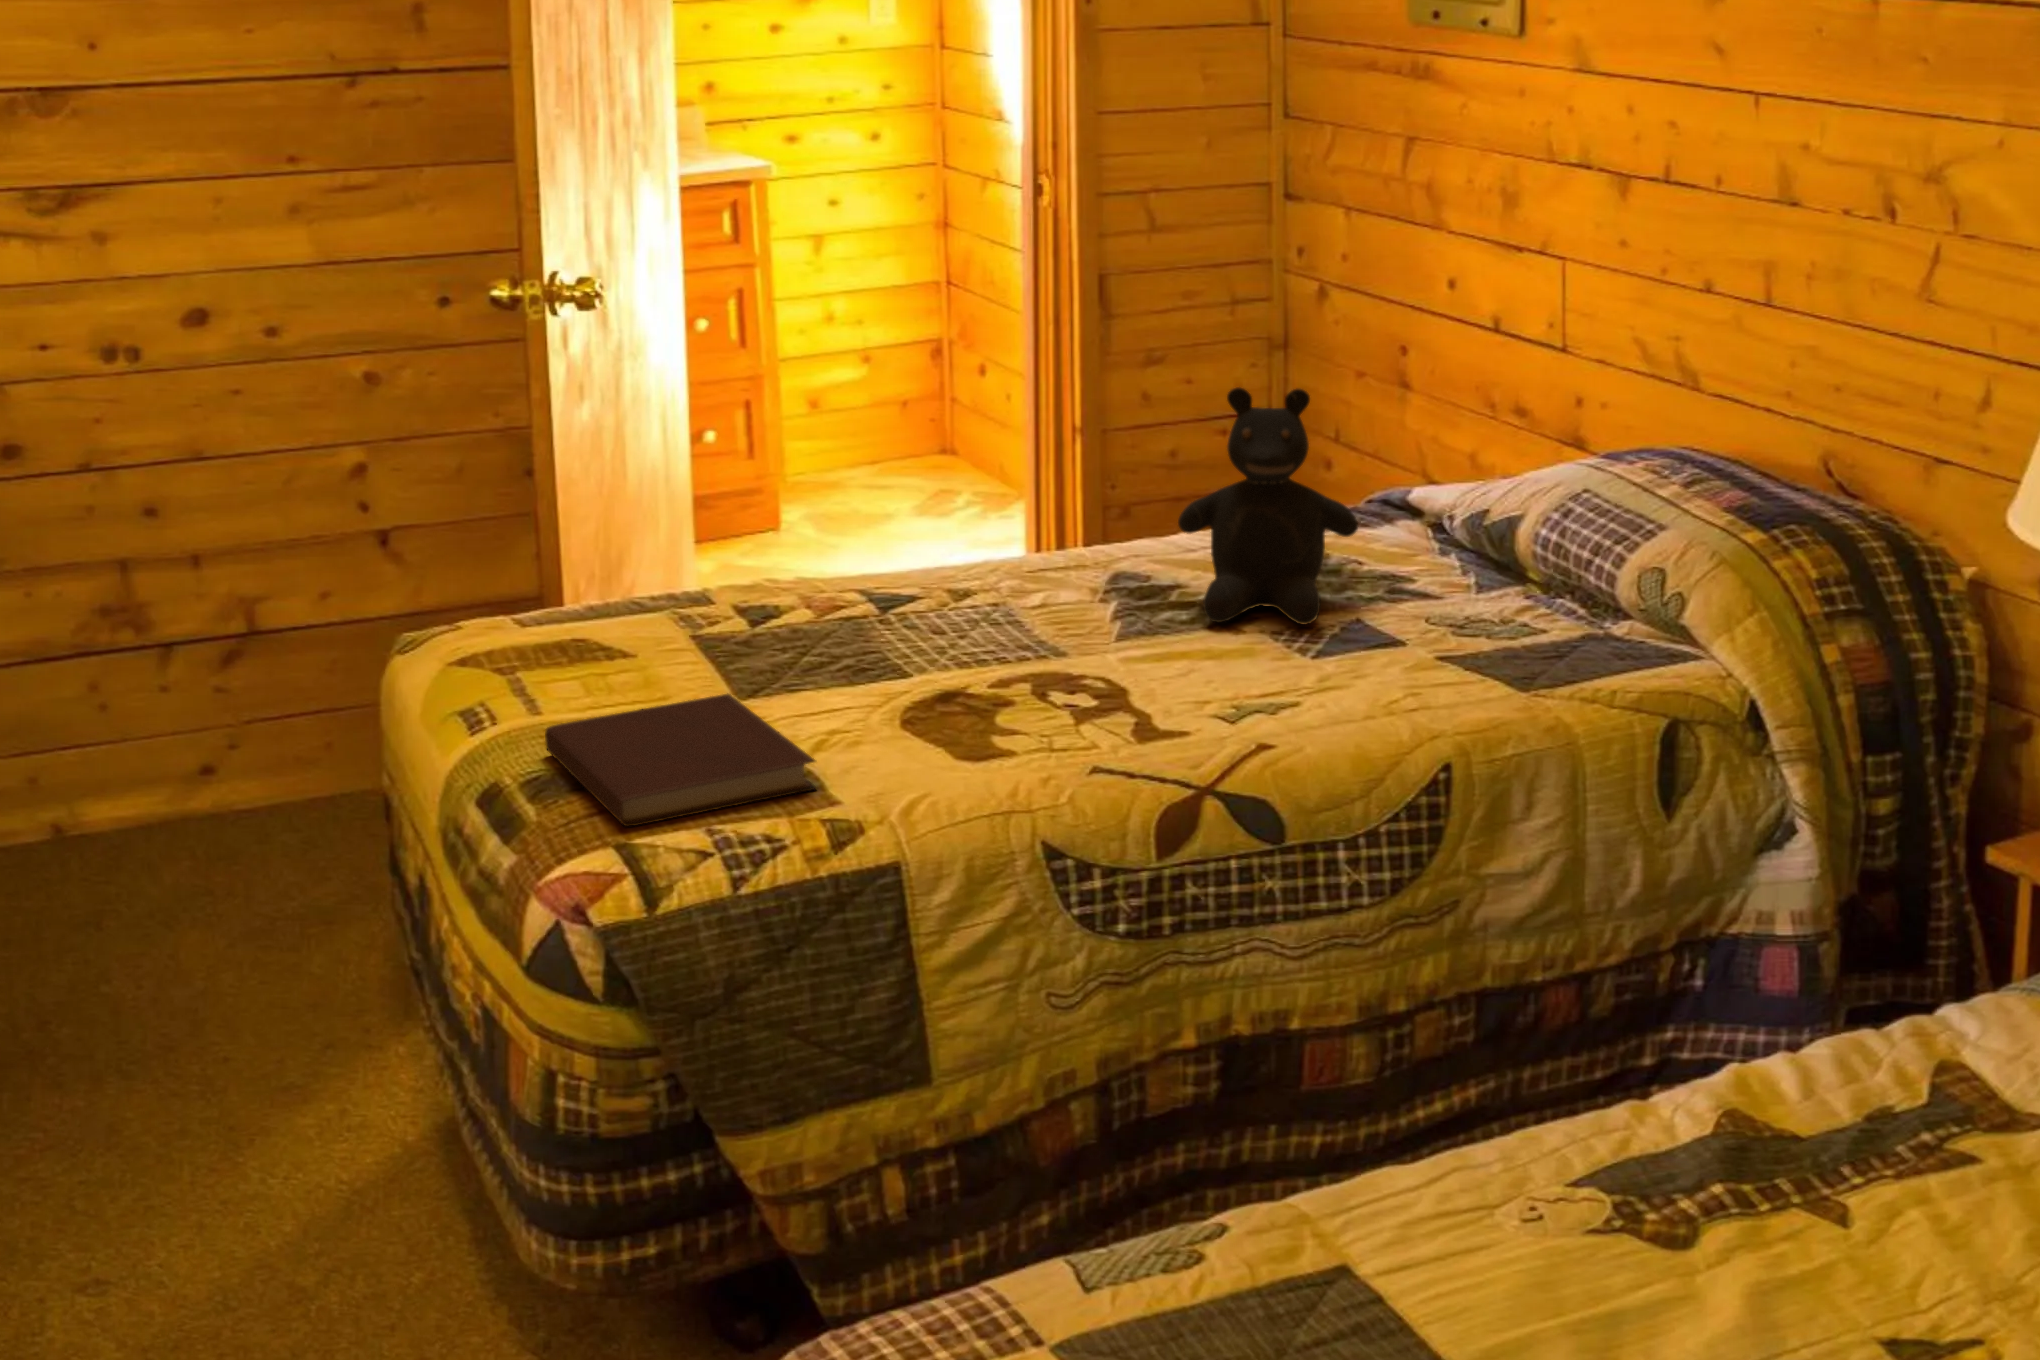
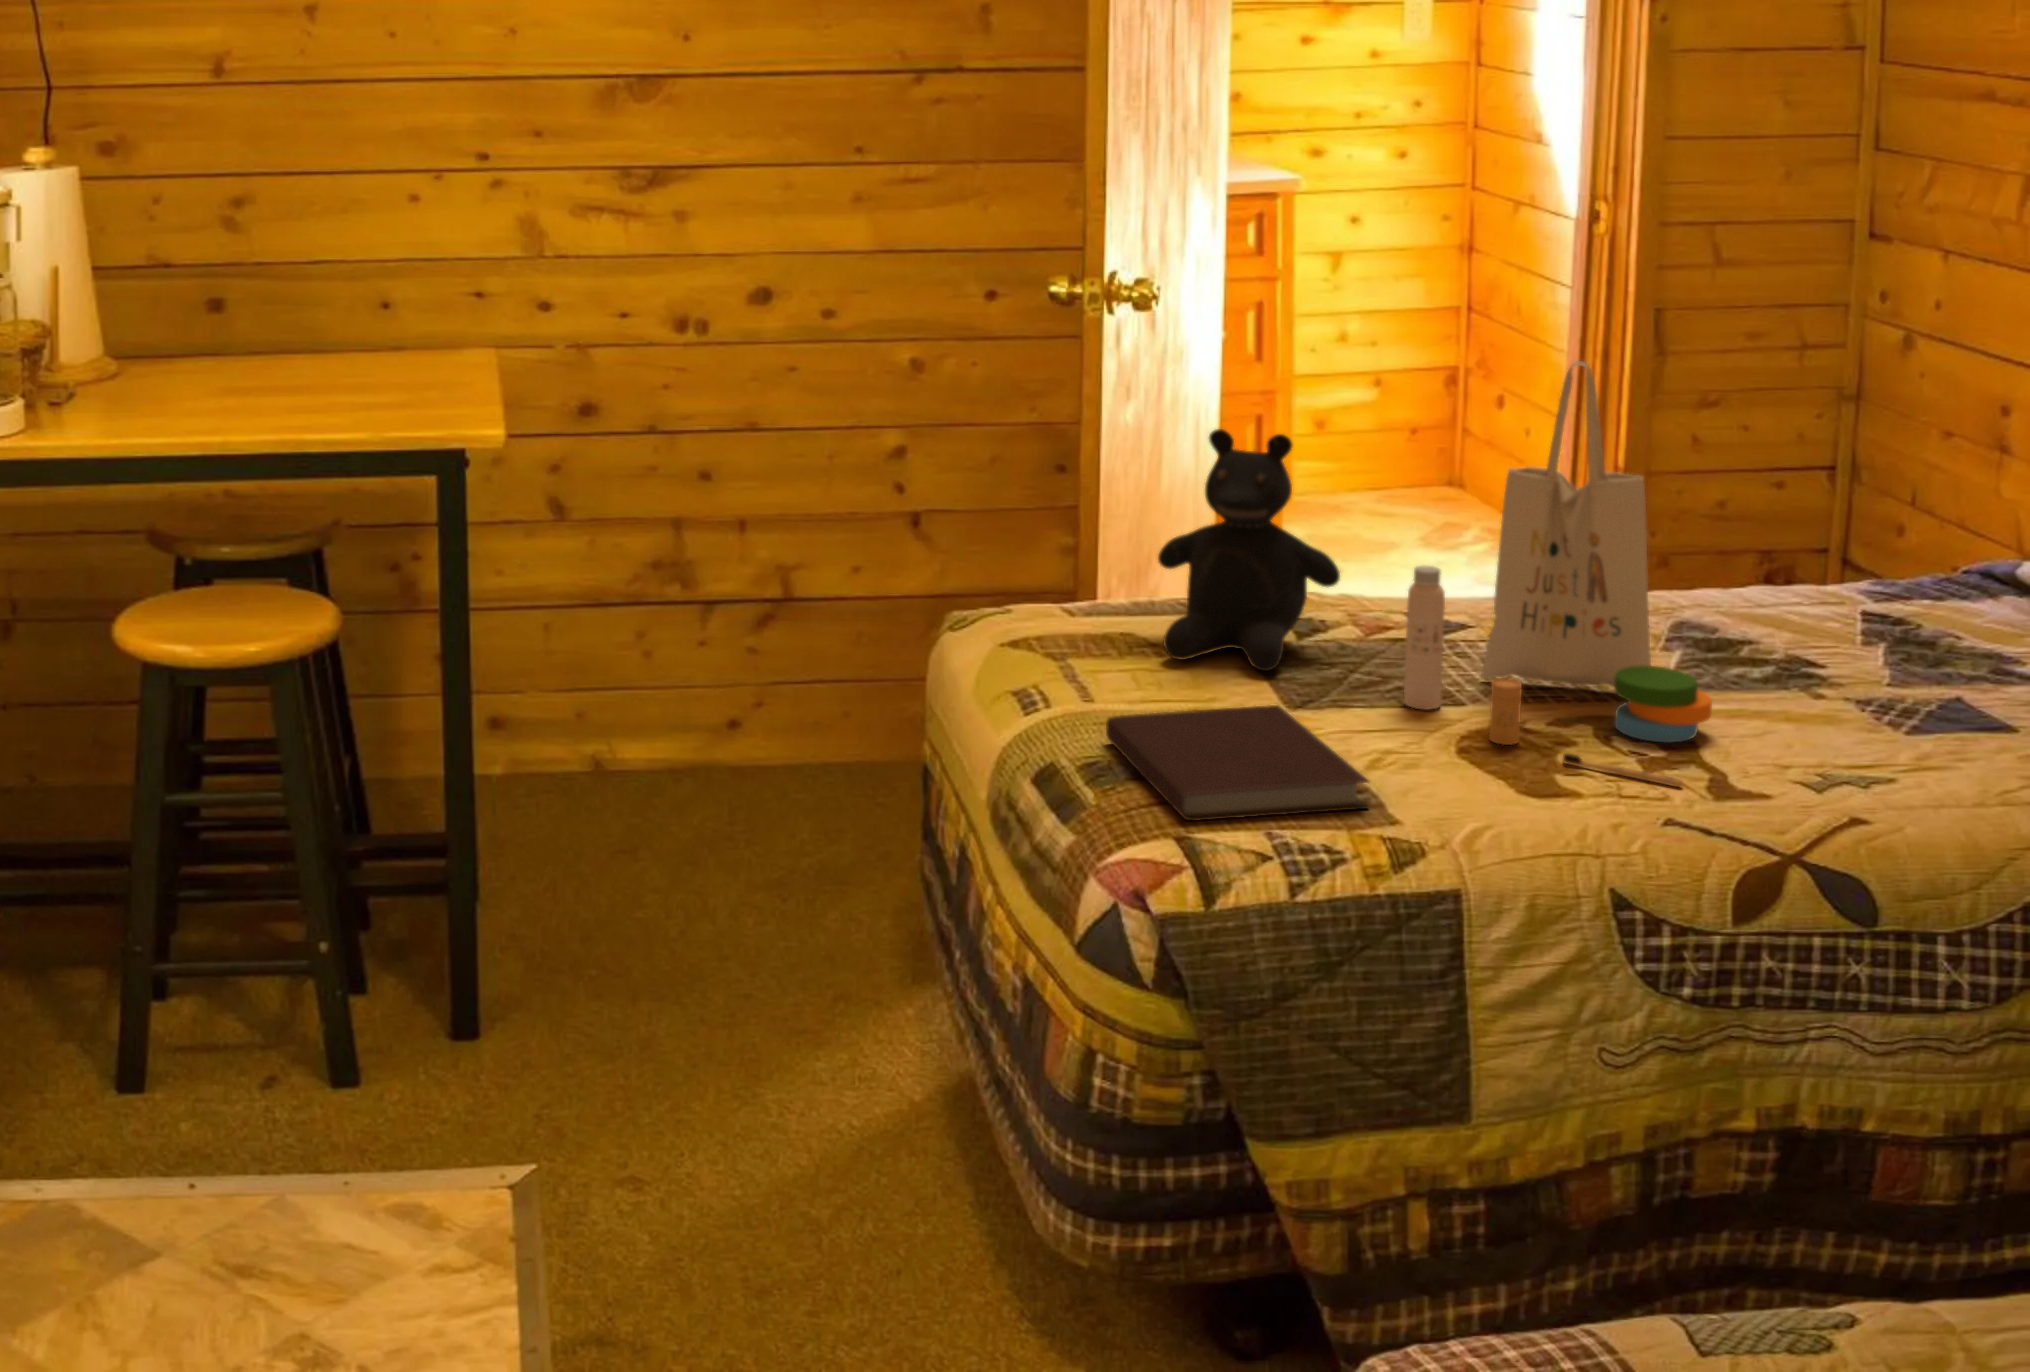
tote bag: none [856,319,1142,730] -> present [1404,361,1712,787]
teddy bear: present [1178,387,1358,624] -> present [1158,429,1340,671]

